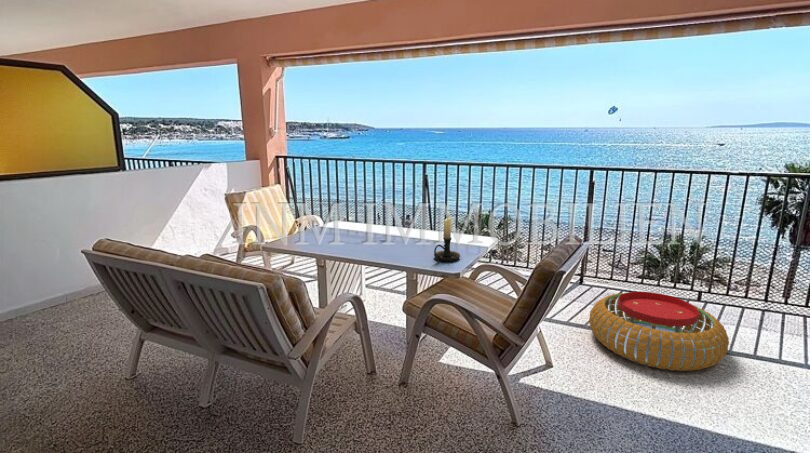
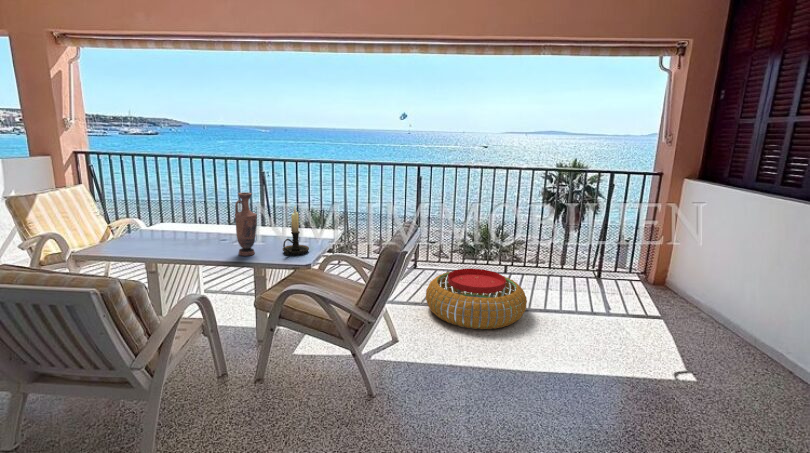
vase: none [391,197,411,258] -> present [235,192,257,256]

